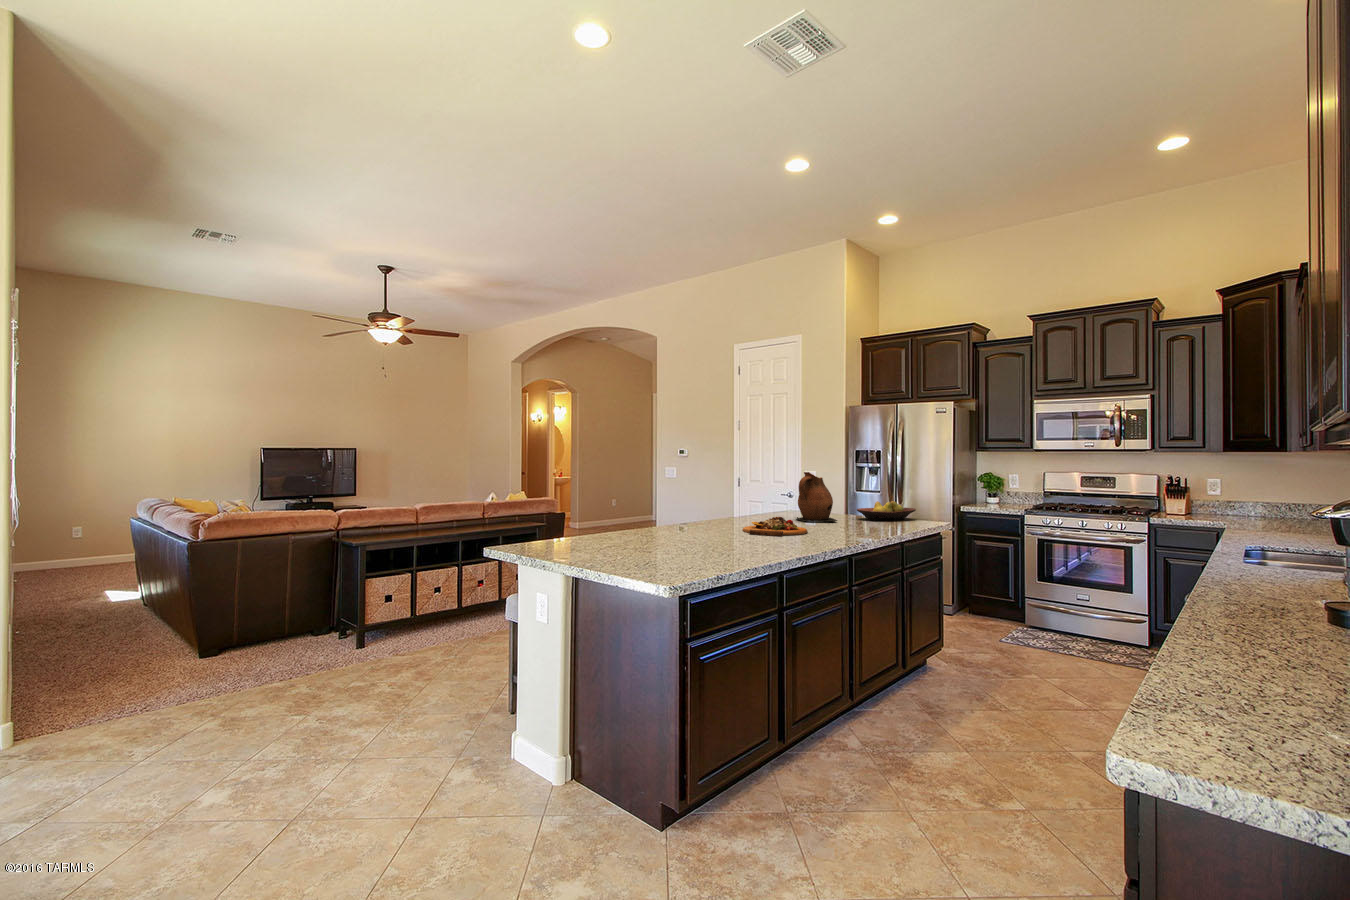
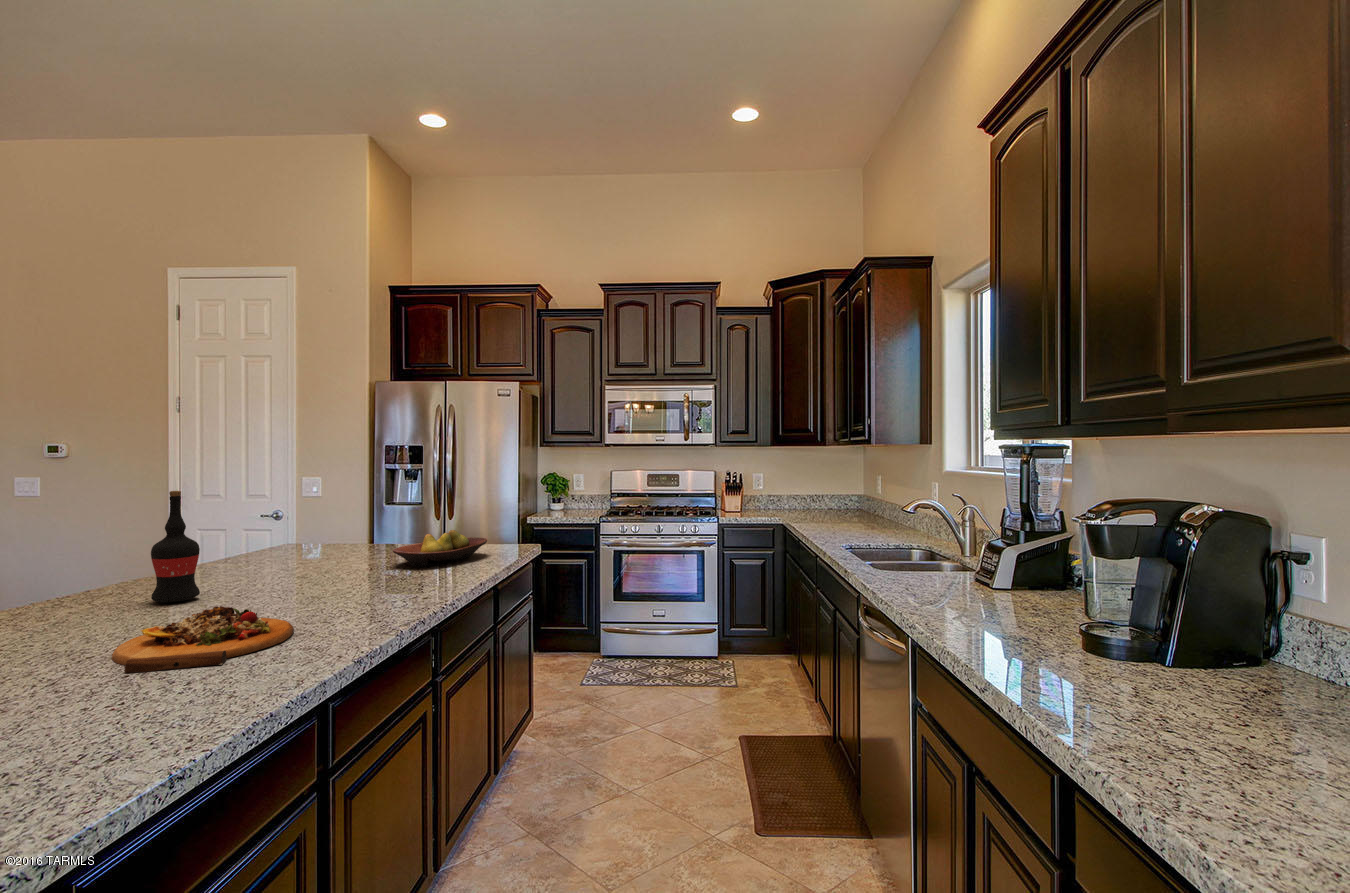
wine bottle: none [747,468,766,520] -> present [151,491,200,603]
ceramic pitcher: present [797,472,837,521] -> none [269,494,360,589]

